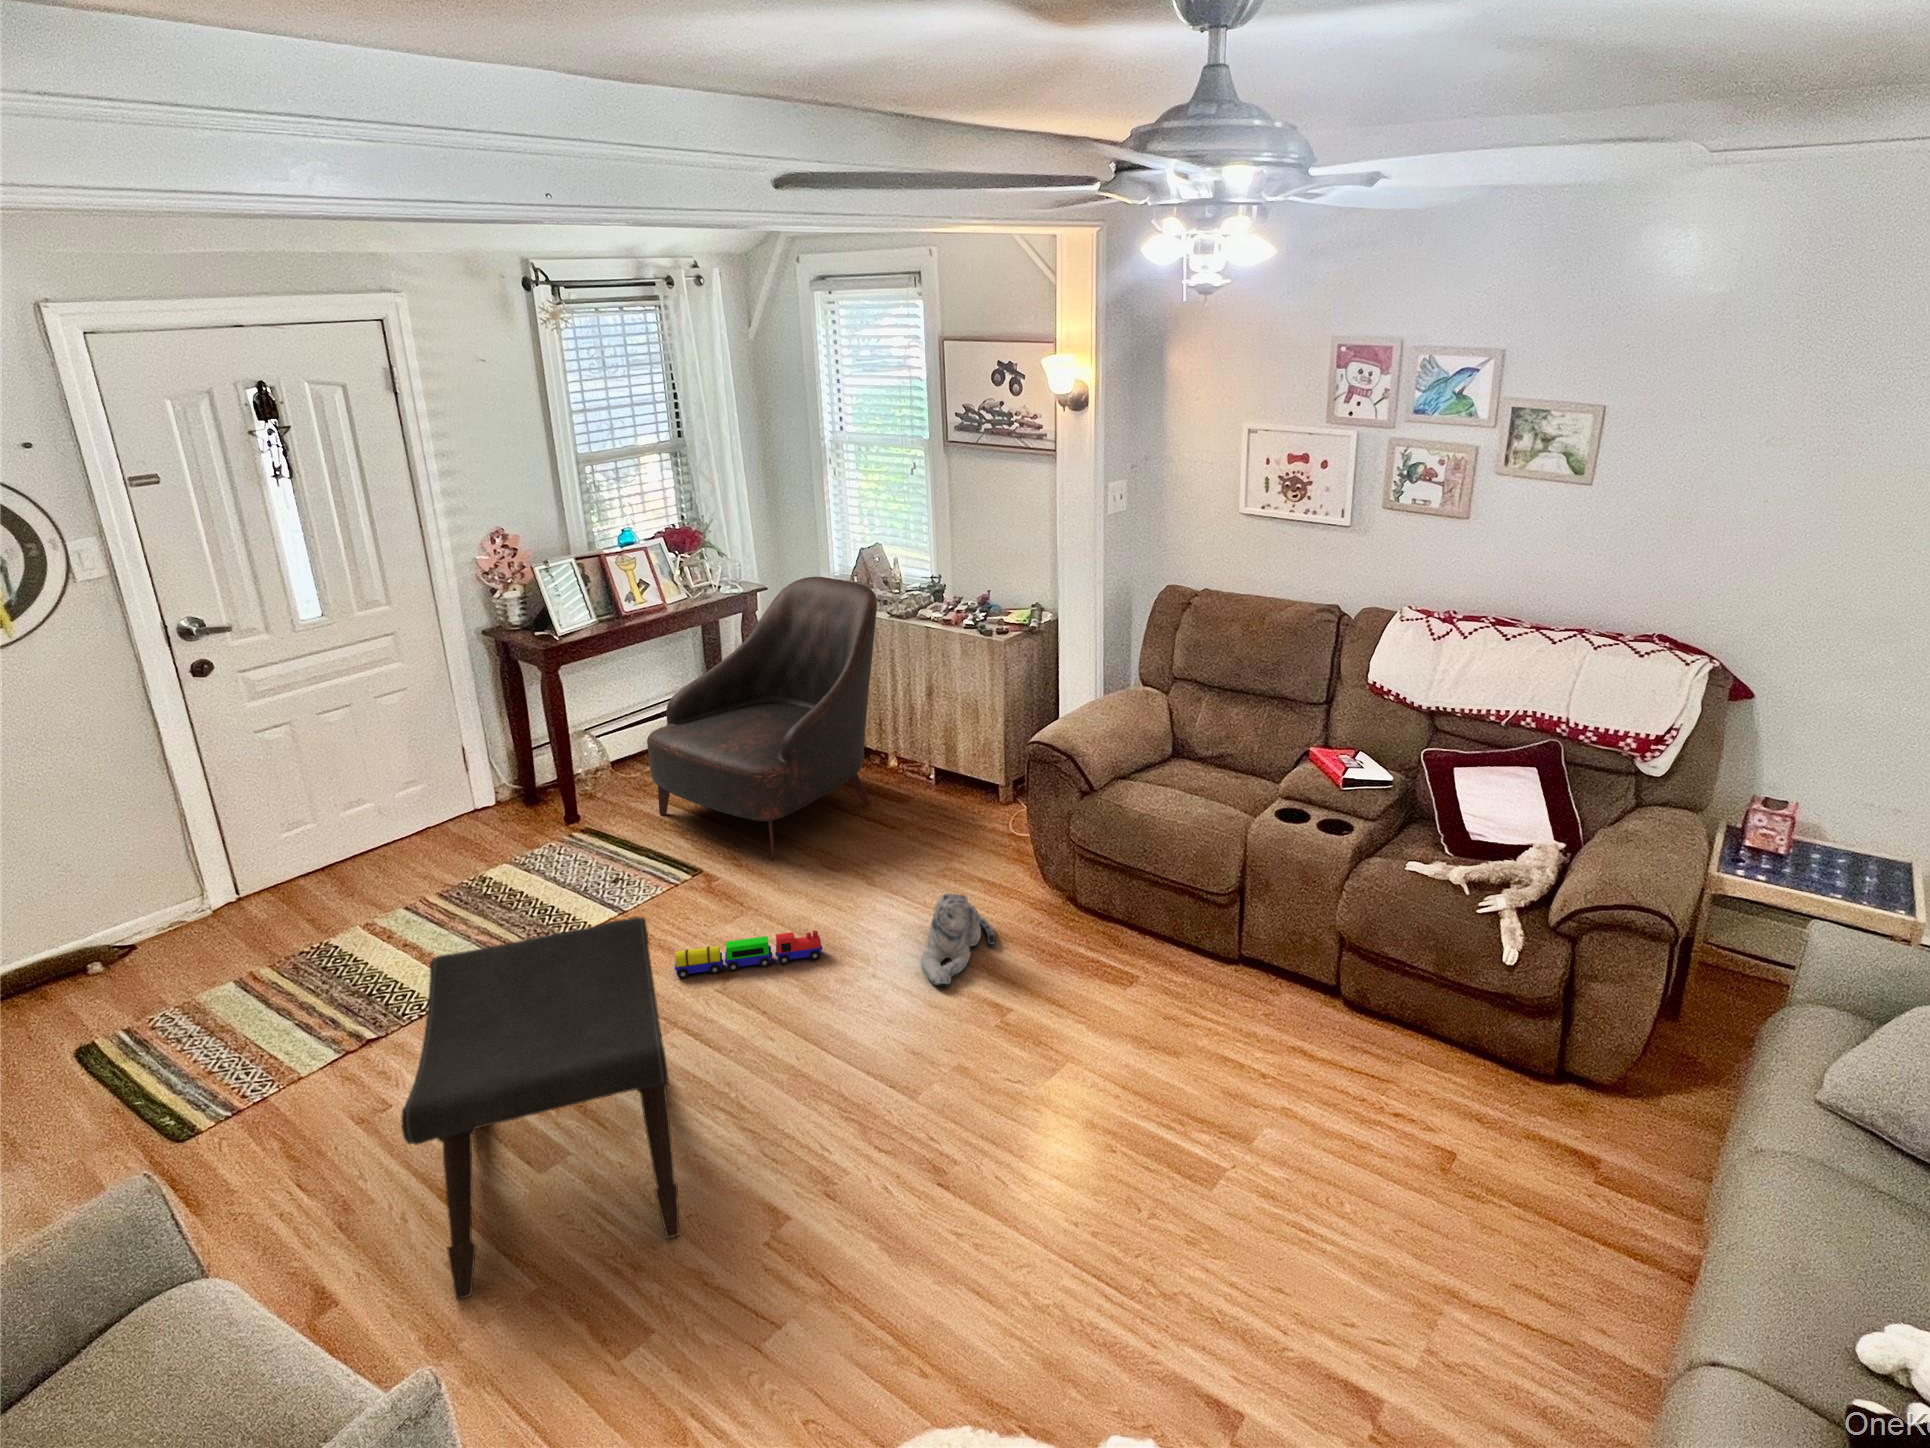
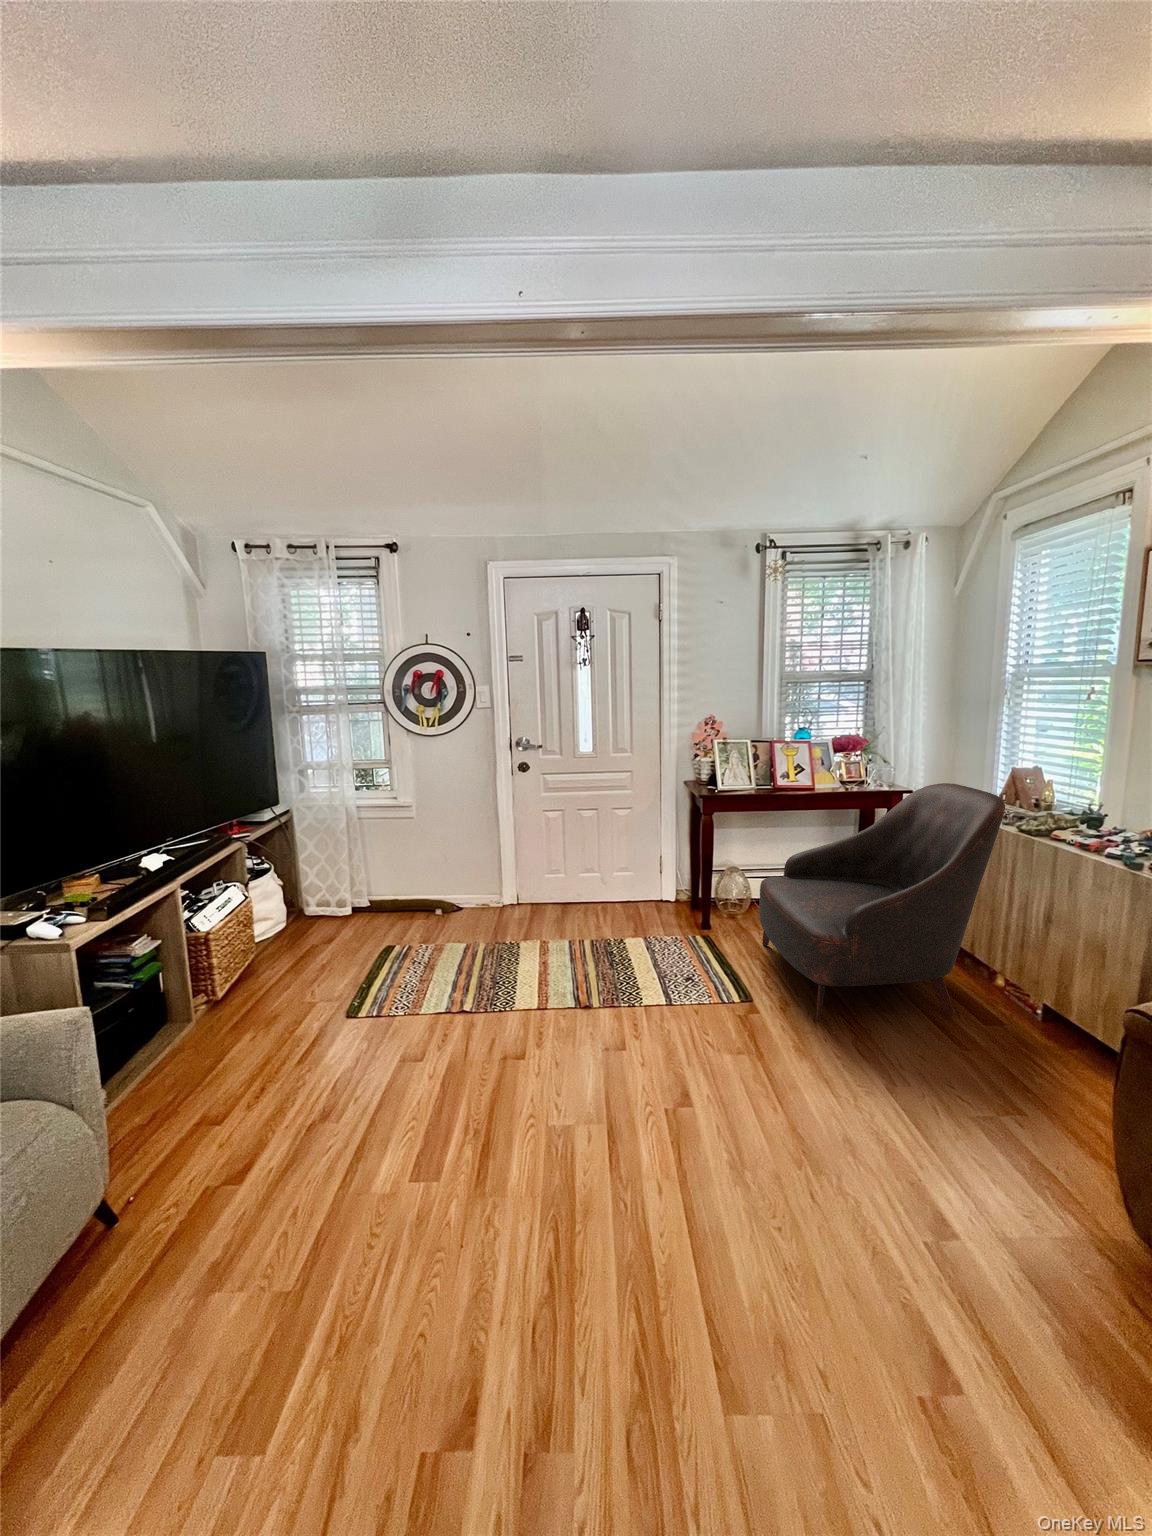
plush toy: present [922,893,996,985] -> none [884,1176,1034,1315]
footstool: present [401,917,679,1300] -> none [227,964,565,1386]
toy train: present [675,931,823,978] -> none [652,1059,790,1150]

